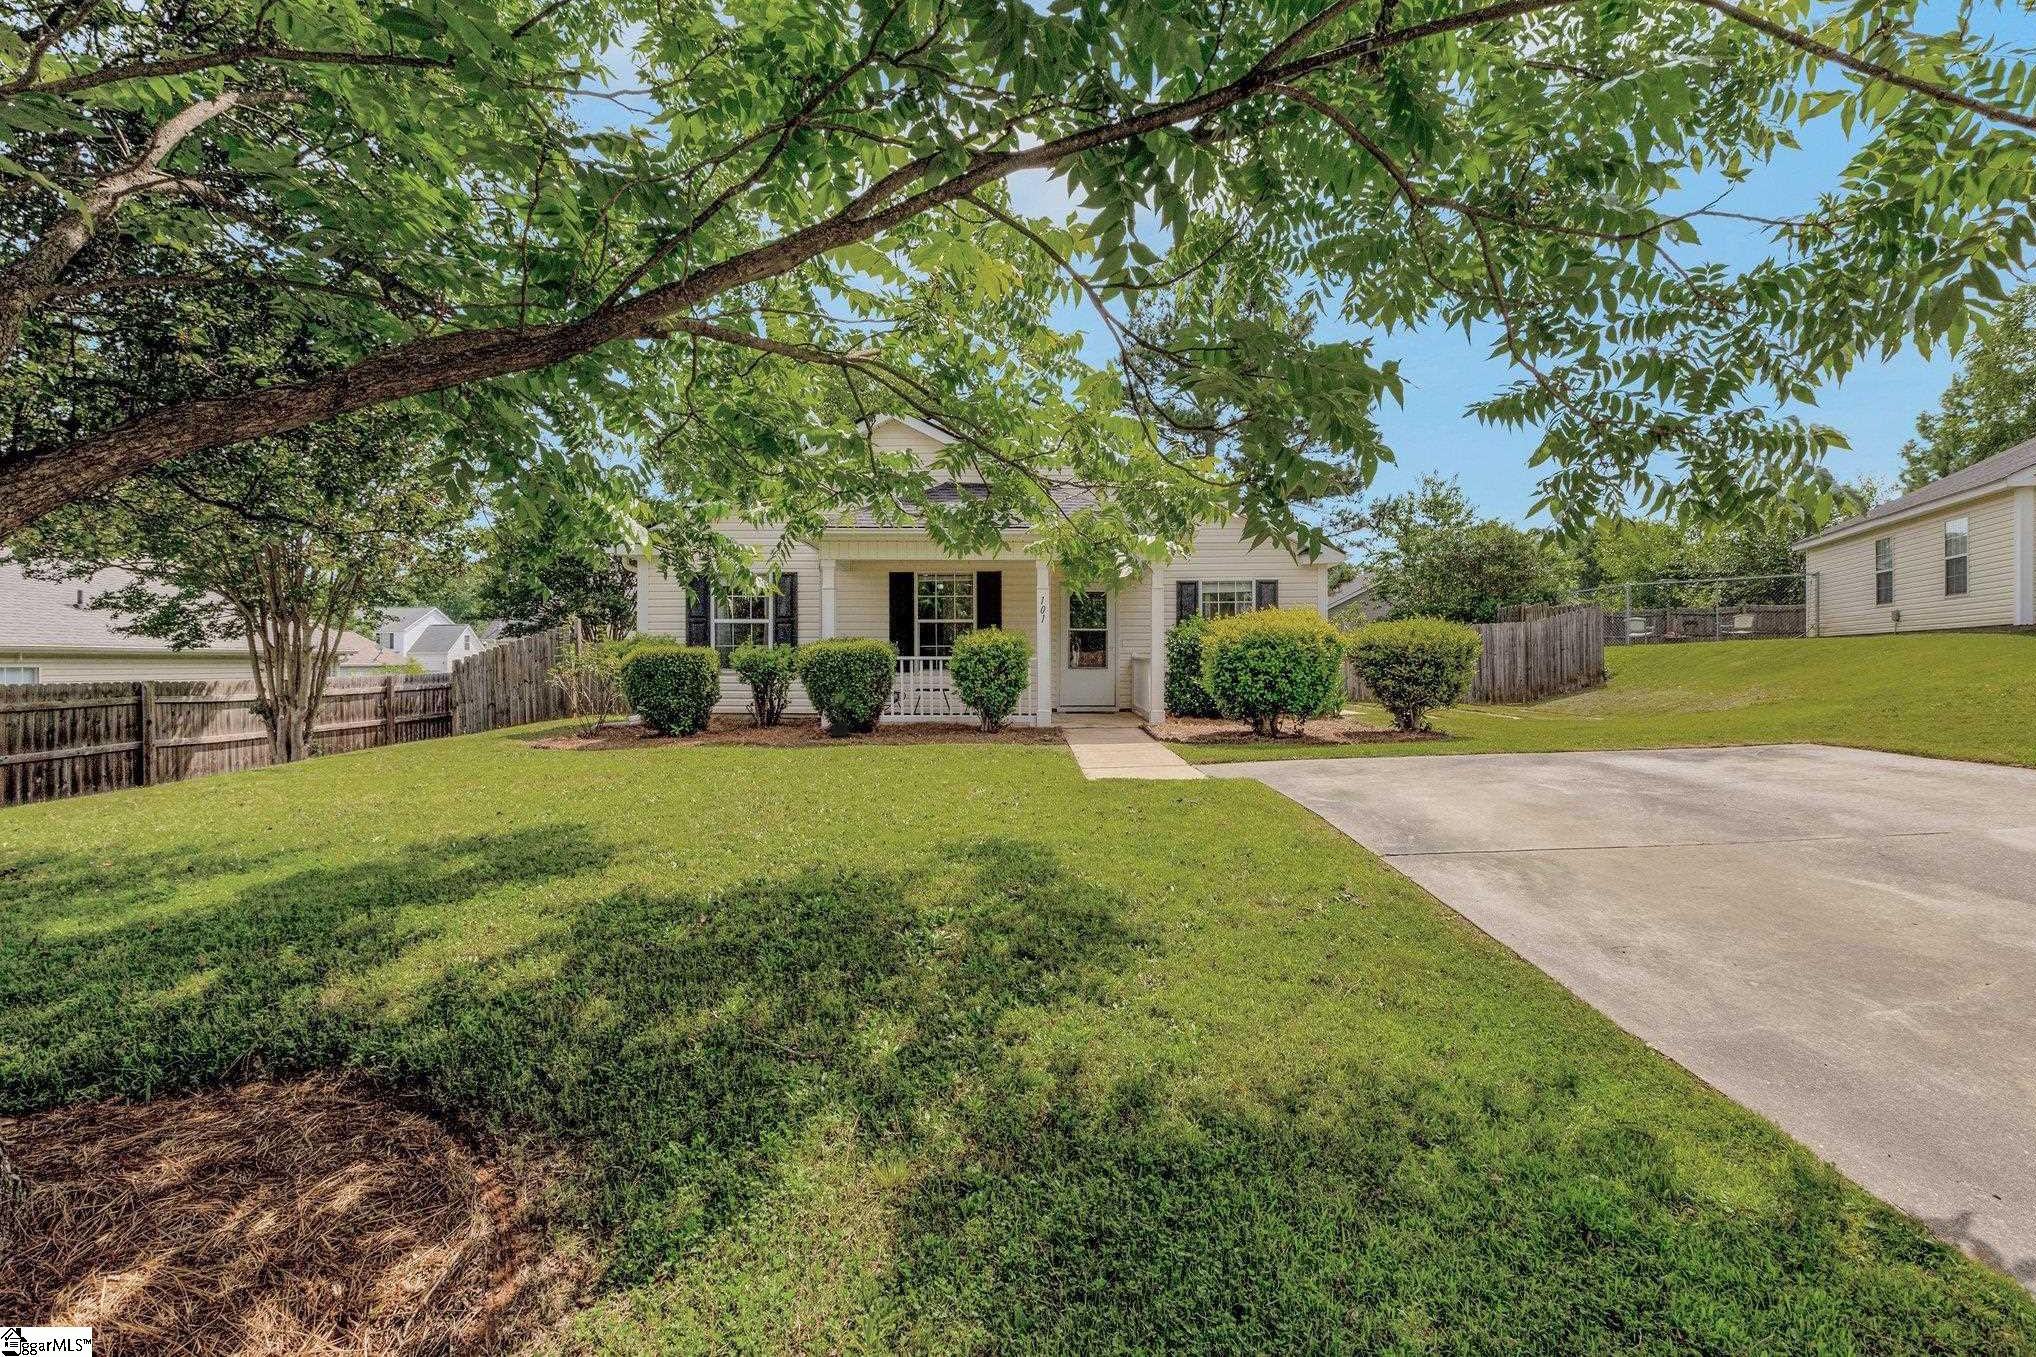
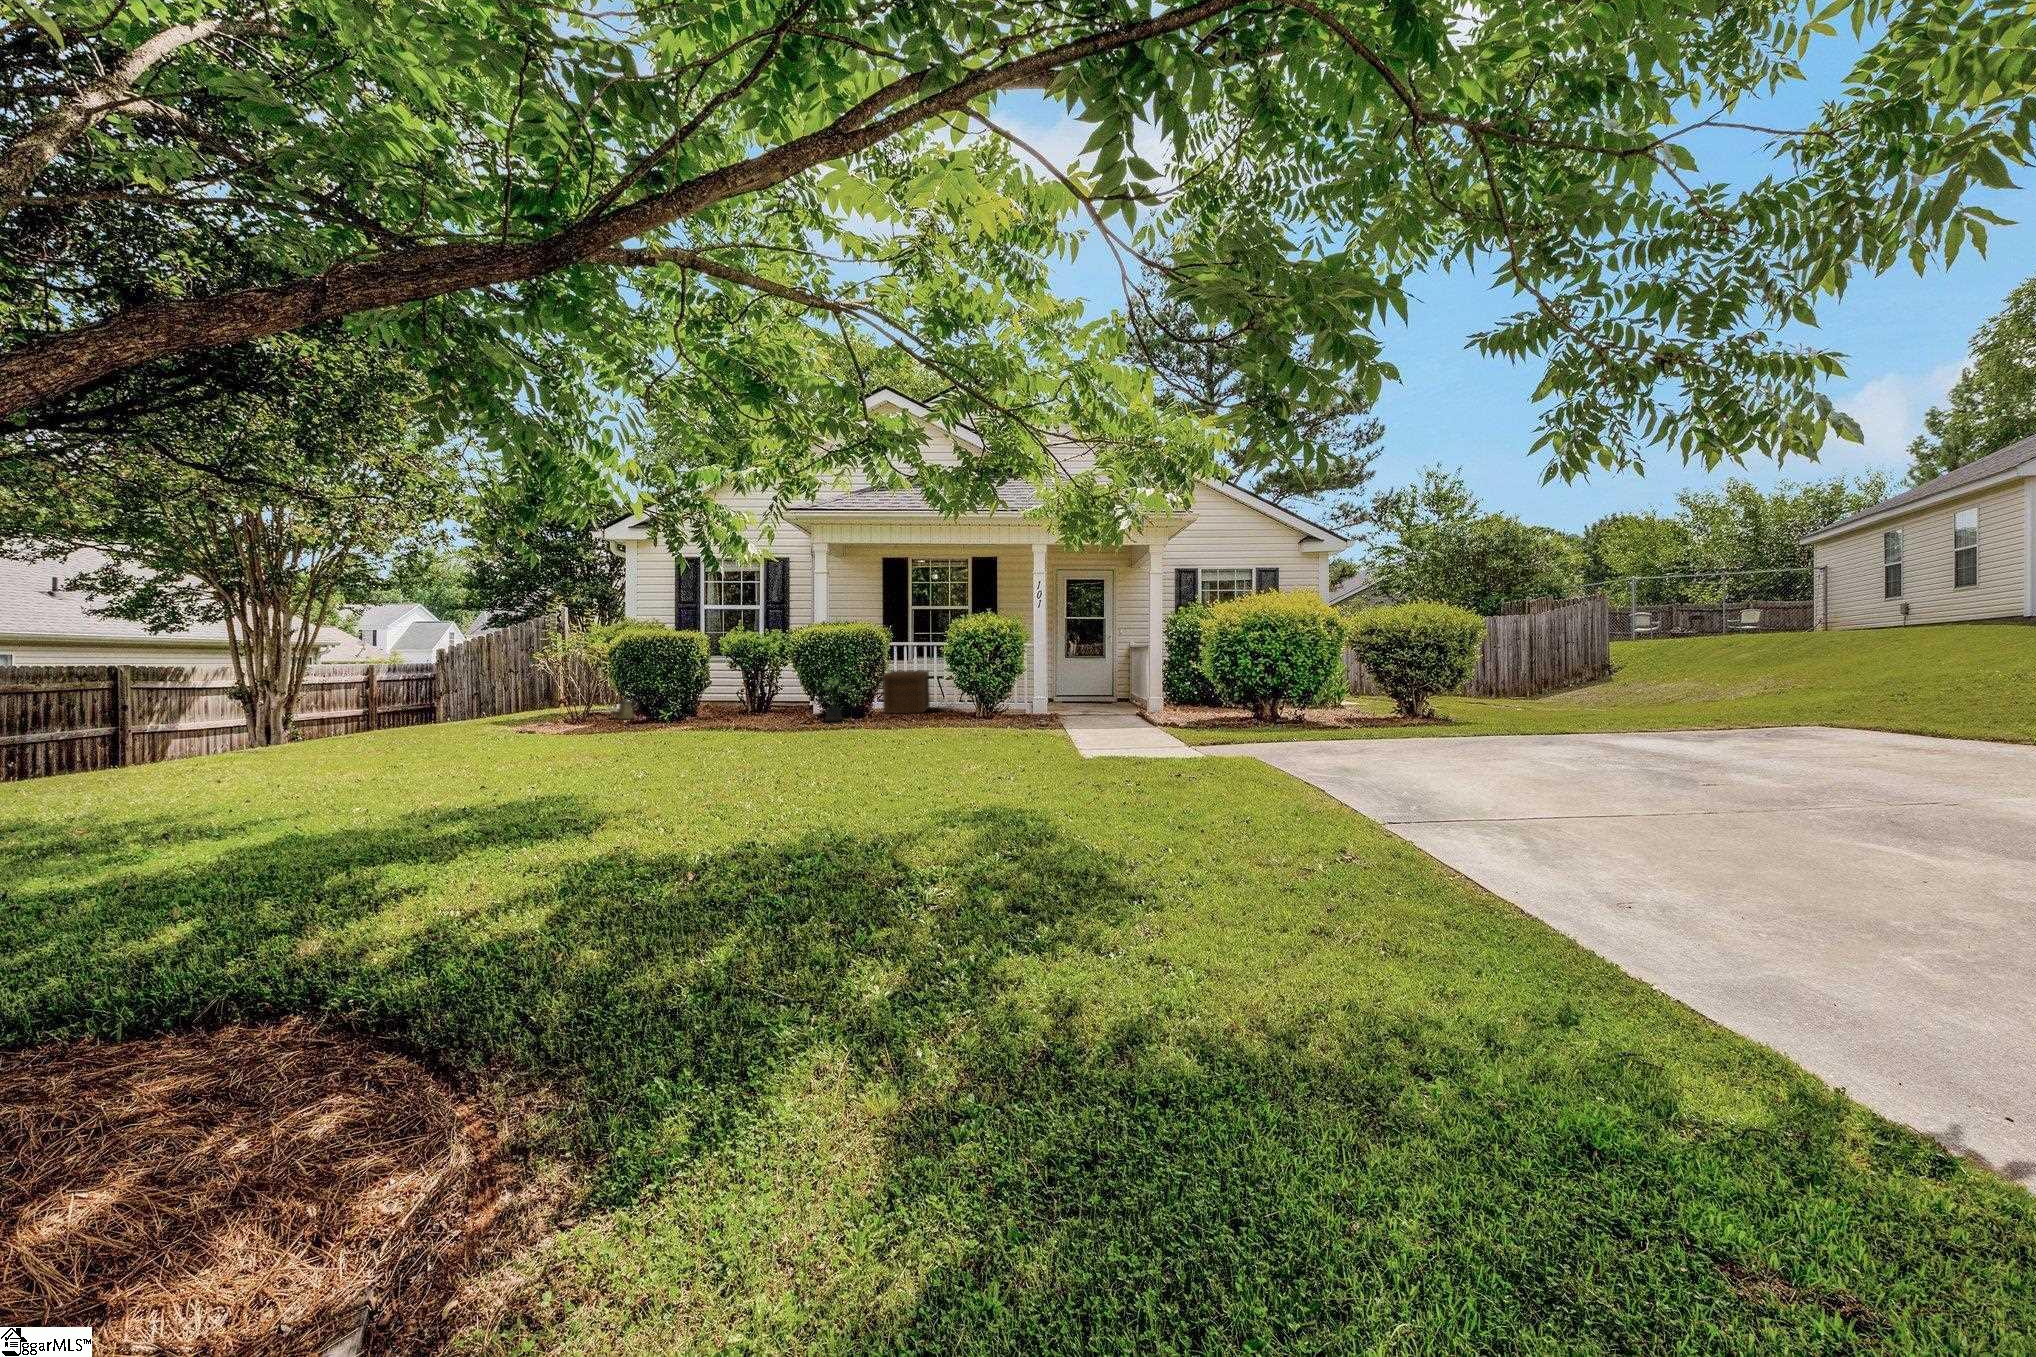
wooden crate: none [887,686,933,728] -> present [883,670,930,714]
watering can: none [613,715,650,733] -> present [612,701,634,720]

